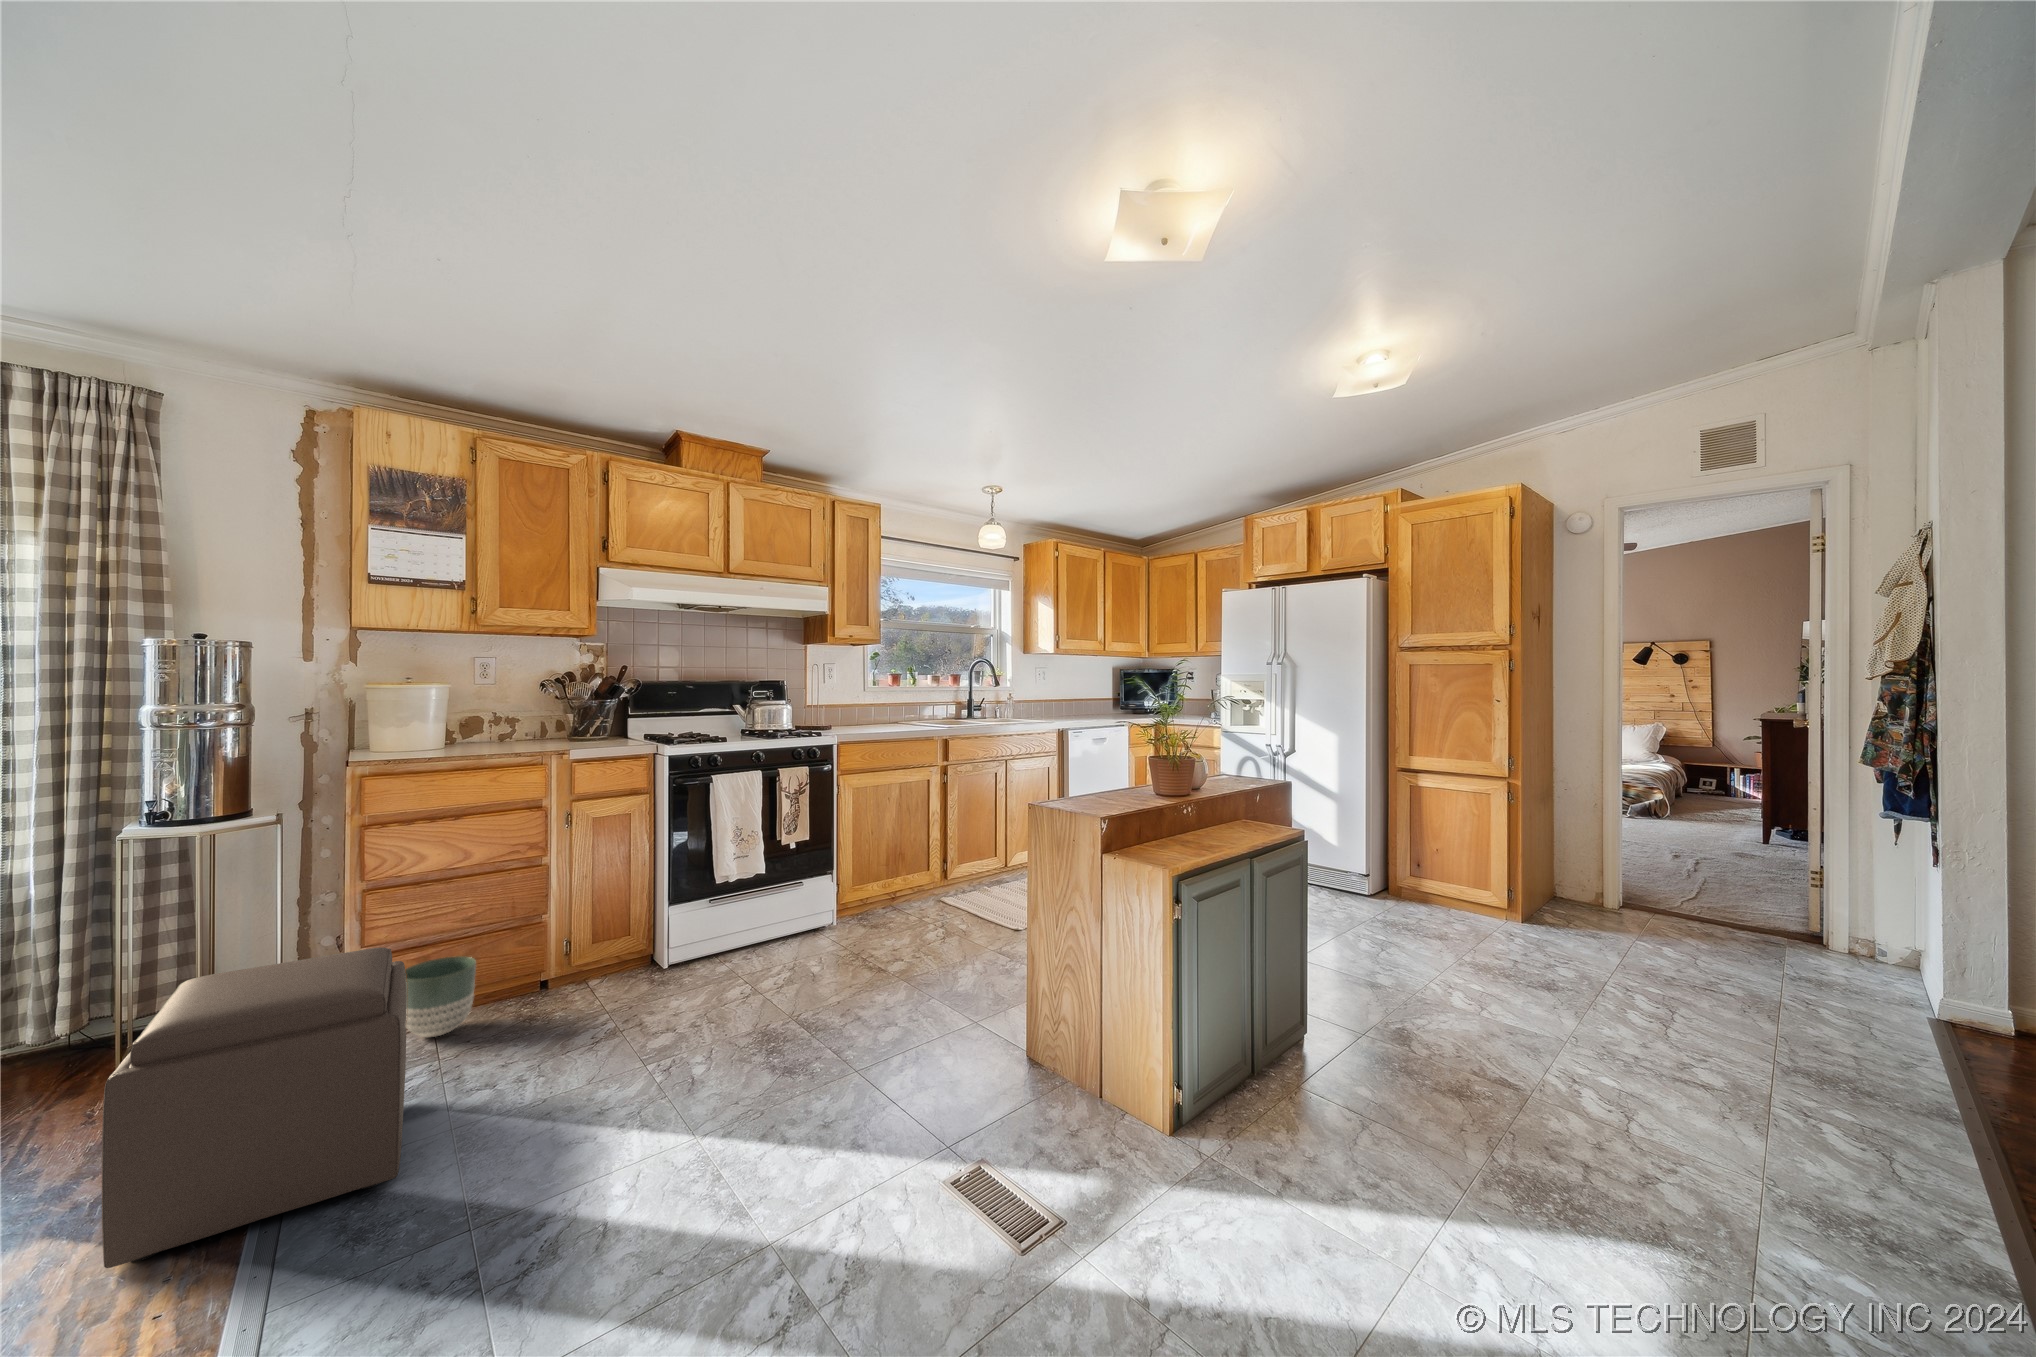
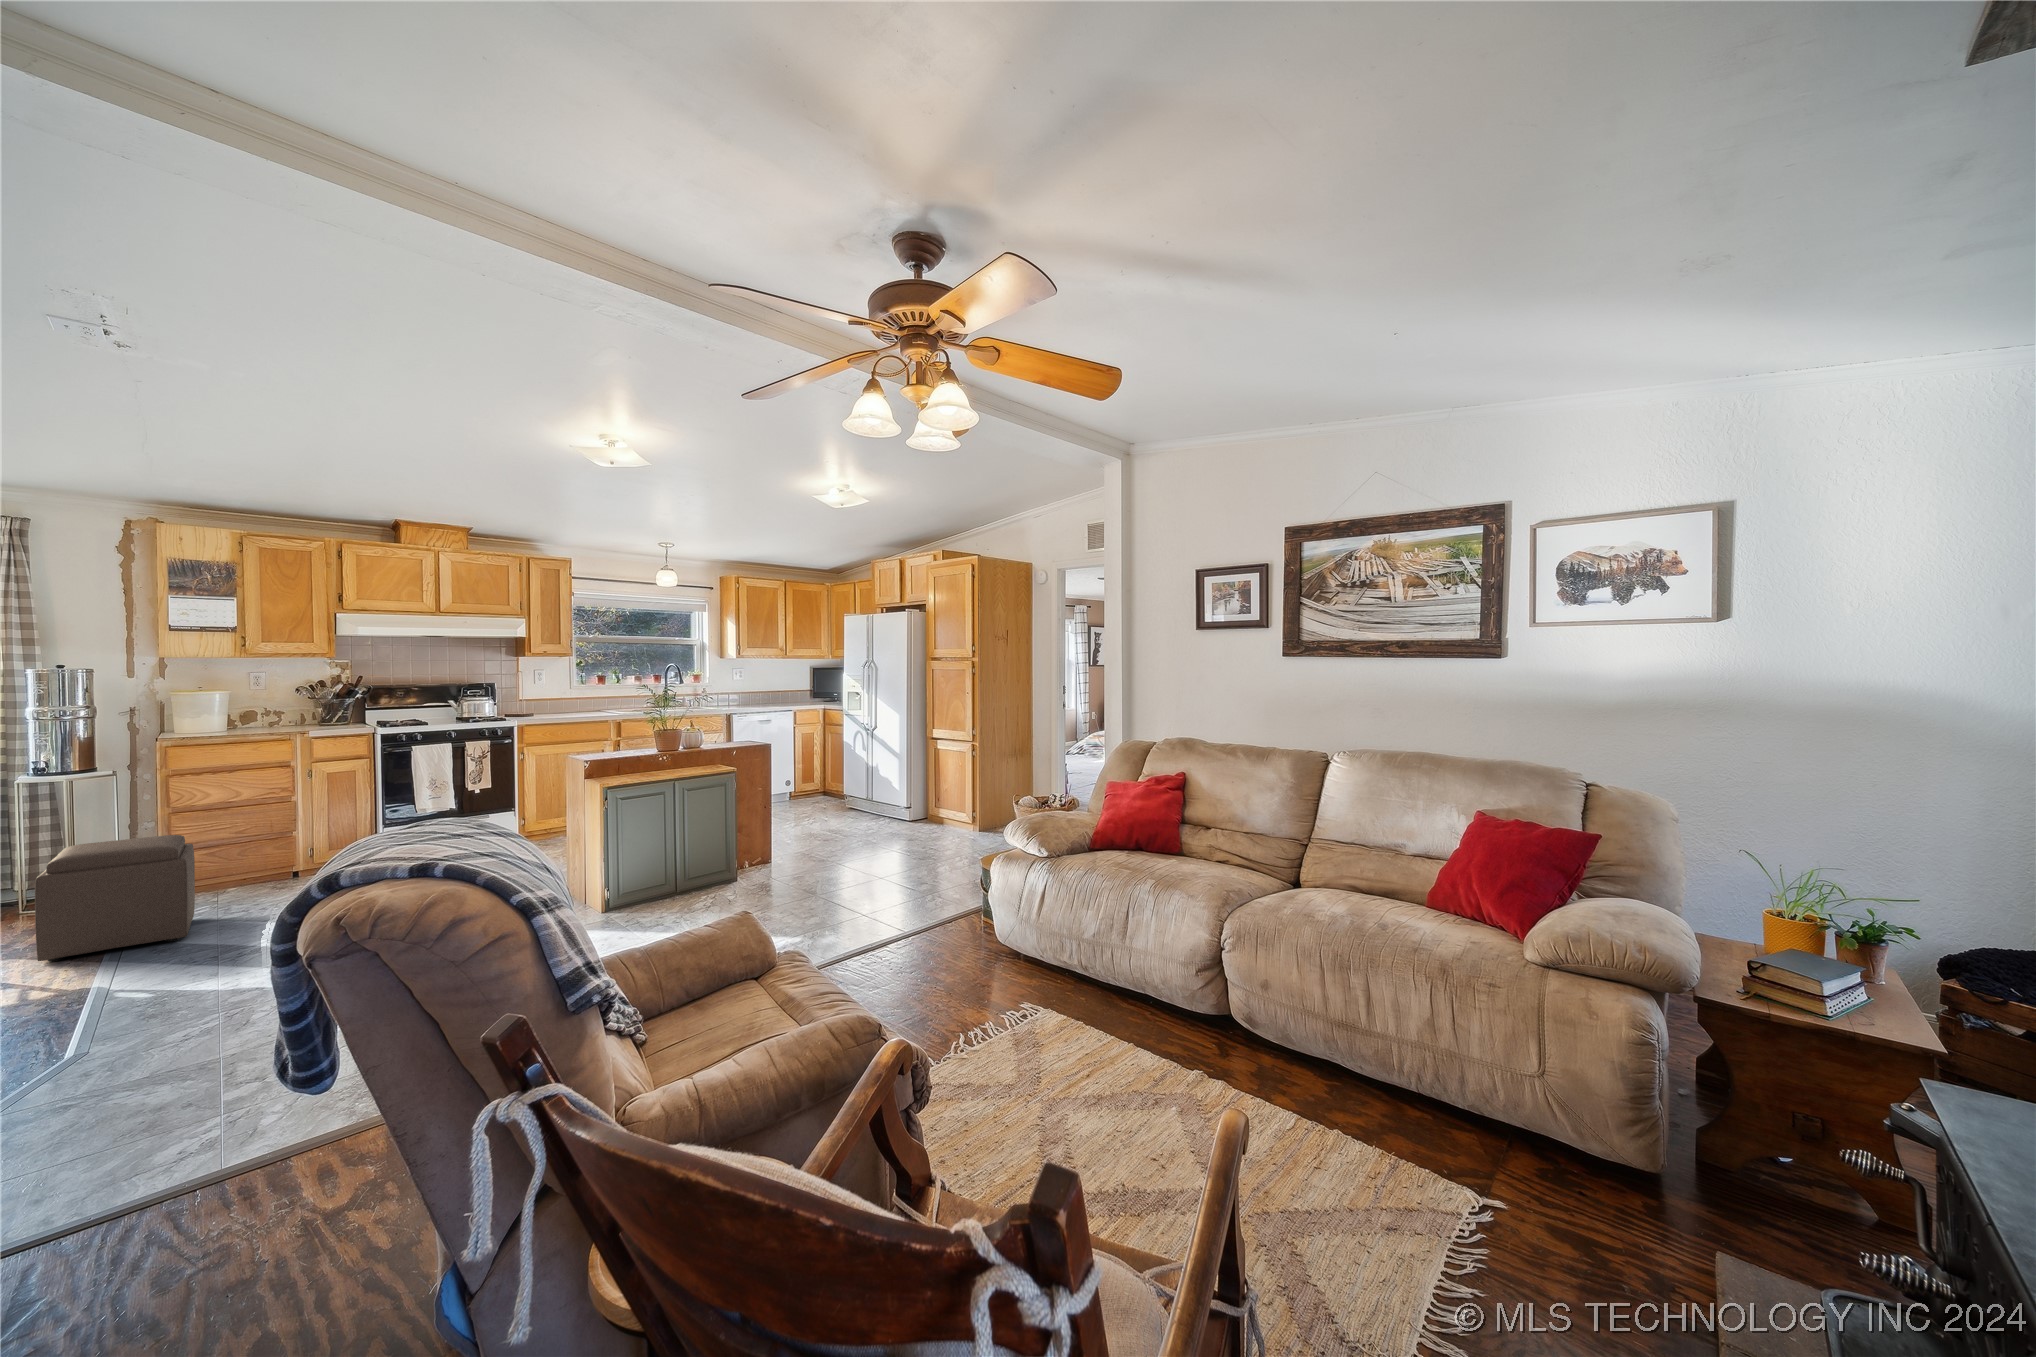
planter: present [406,956,476,1037] -> none [195,854,246,897]

